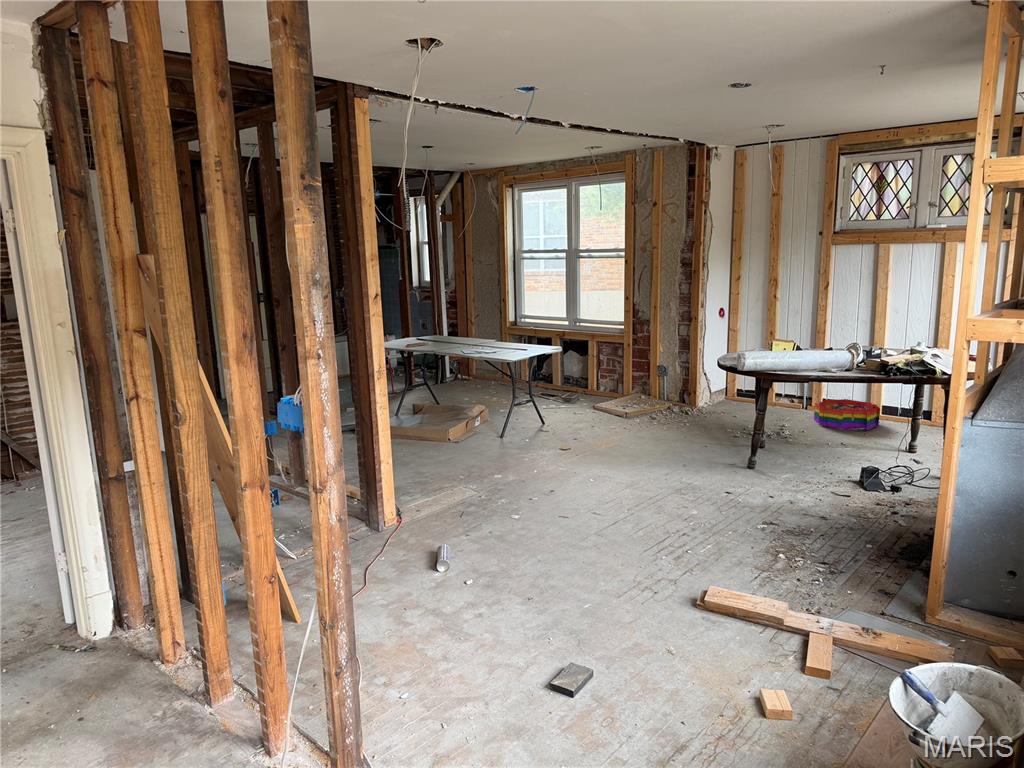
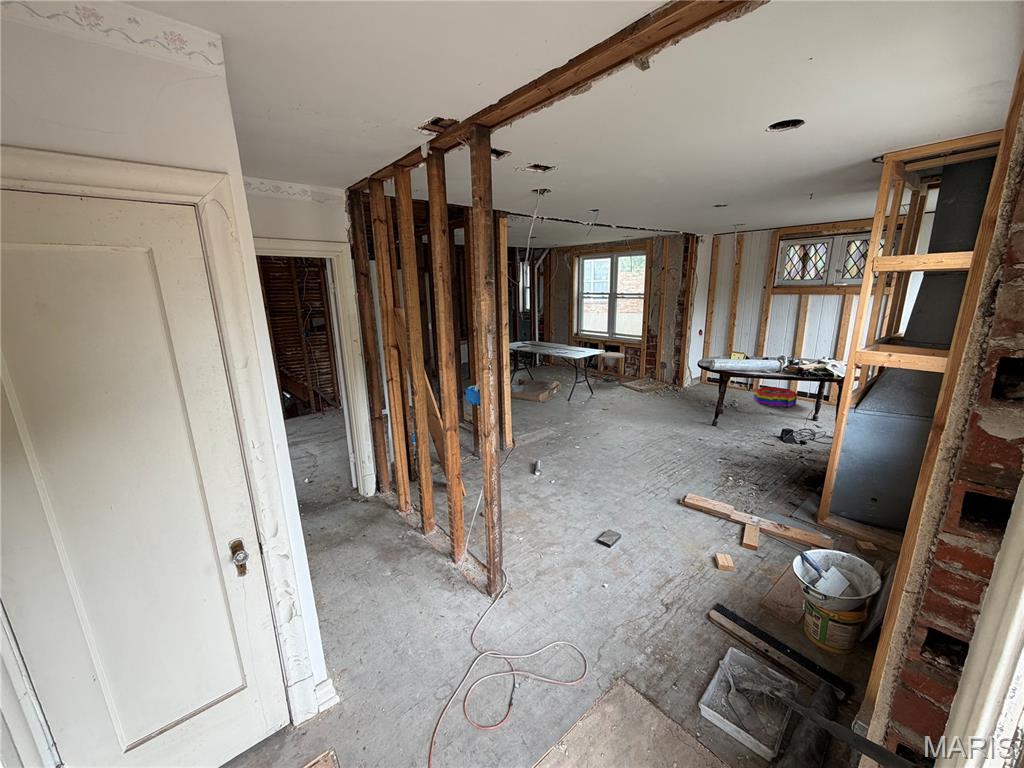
stool: none [554,350,603,405] -> present [595,352,625,385]

